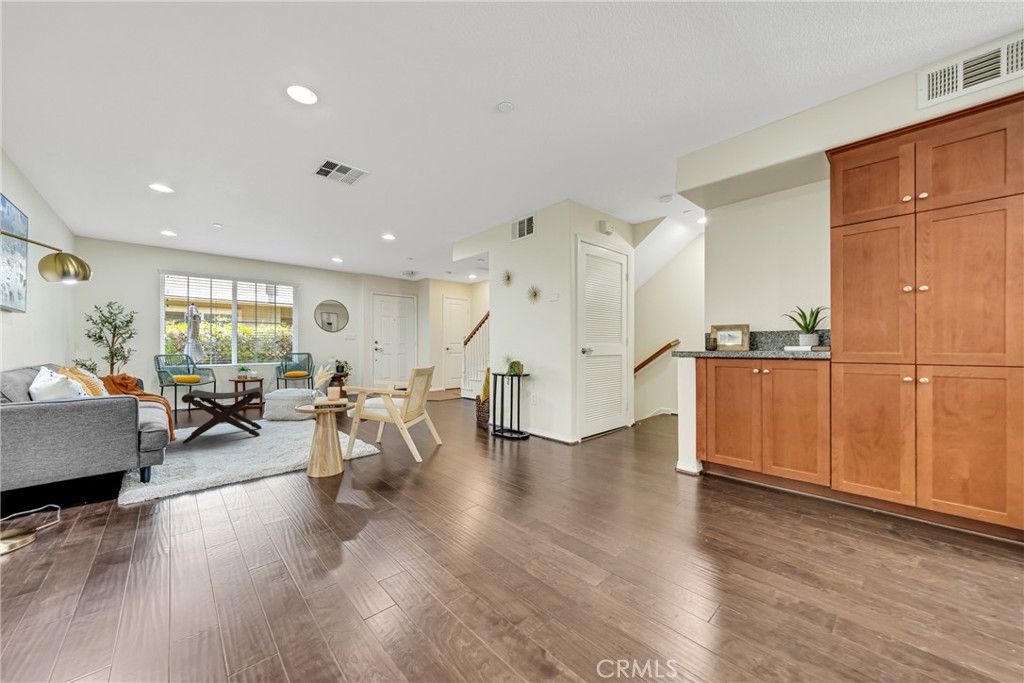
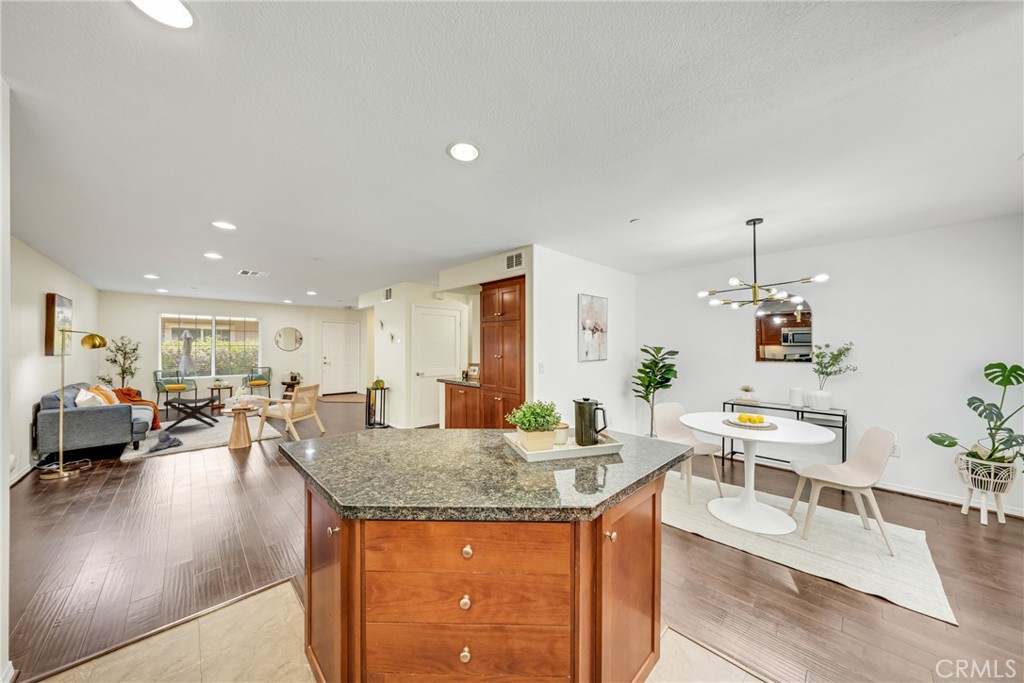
plush toy: none [169,446,226,484] -> present [149,431,183,451]

